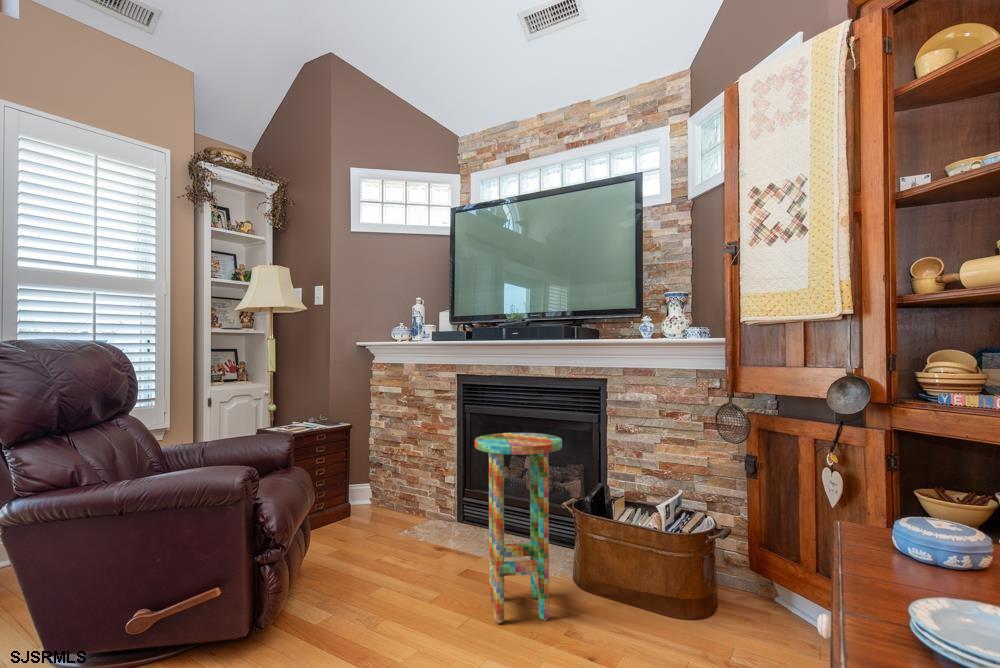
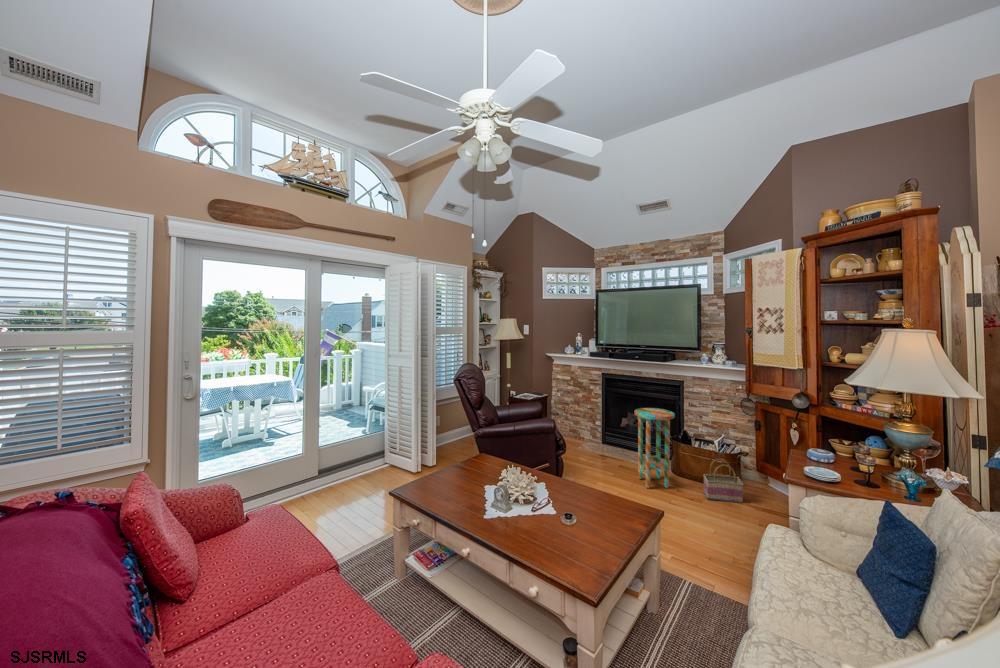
basket: none [621,543,706,651] -> present [704,459,743,503]

